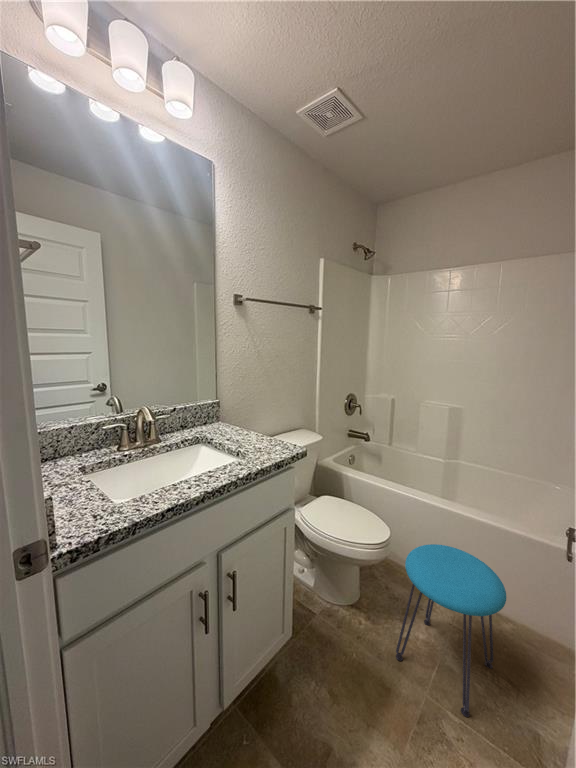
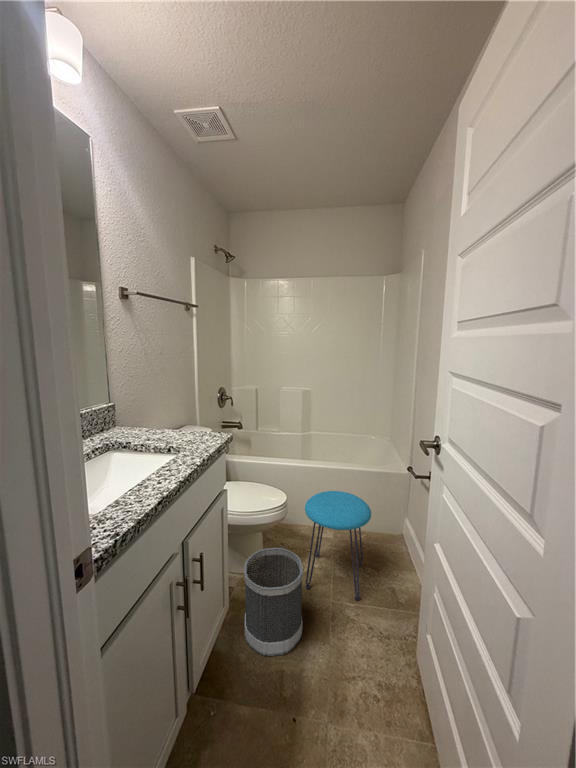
wastebasket: none [304,587,379,728] -> present [244,548,303,656]

